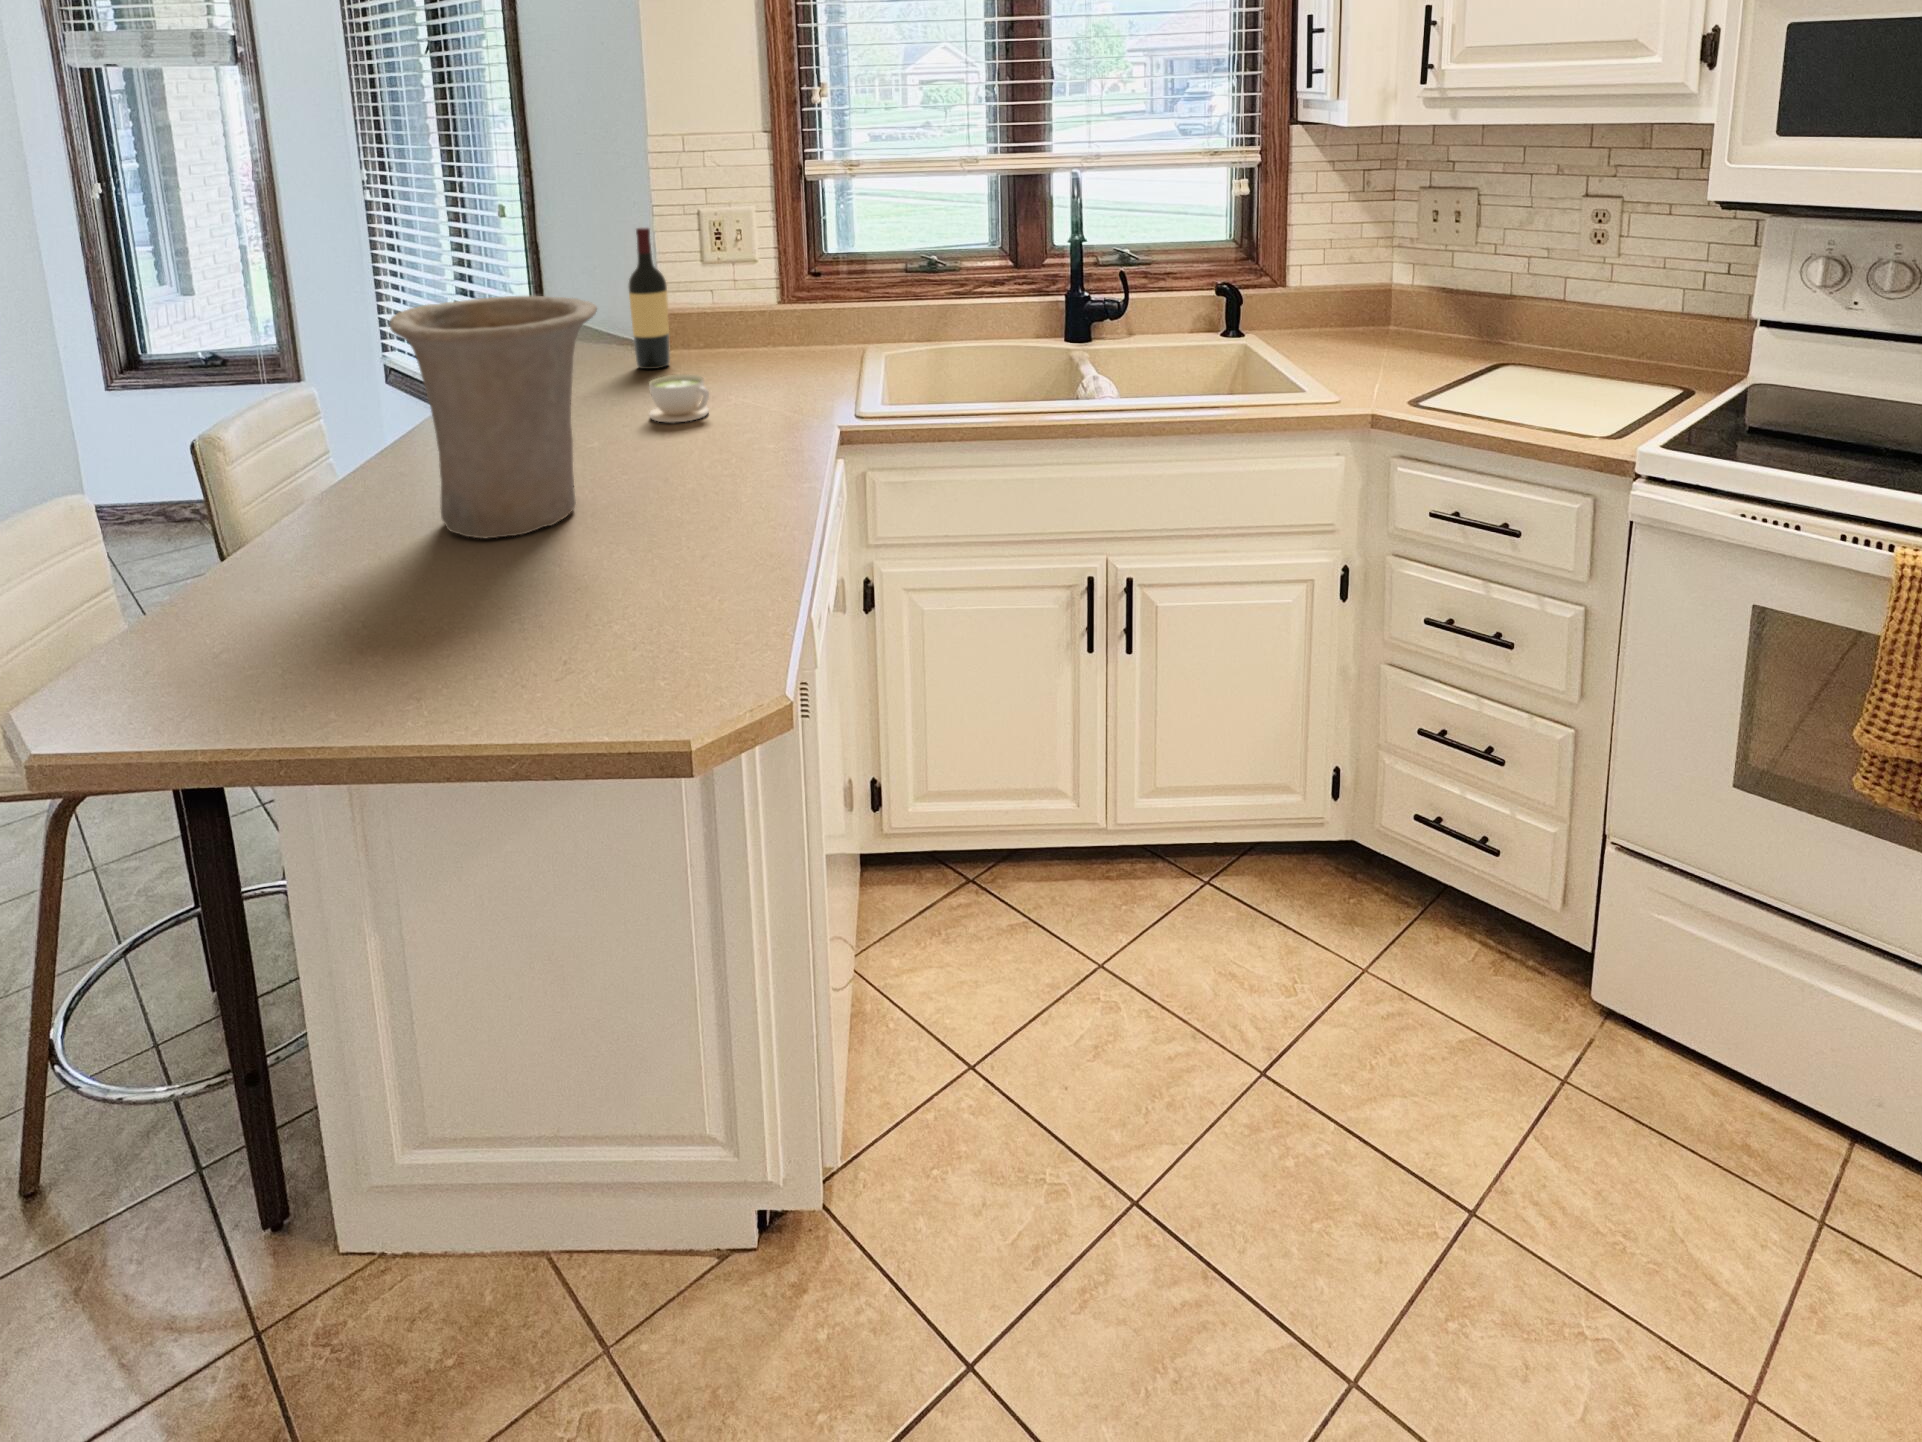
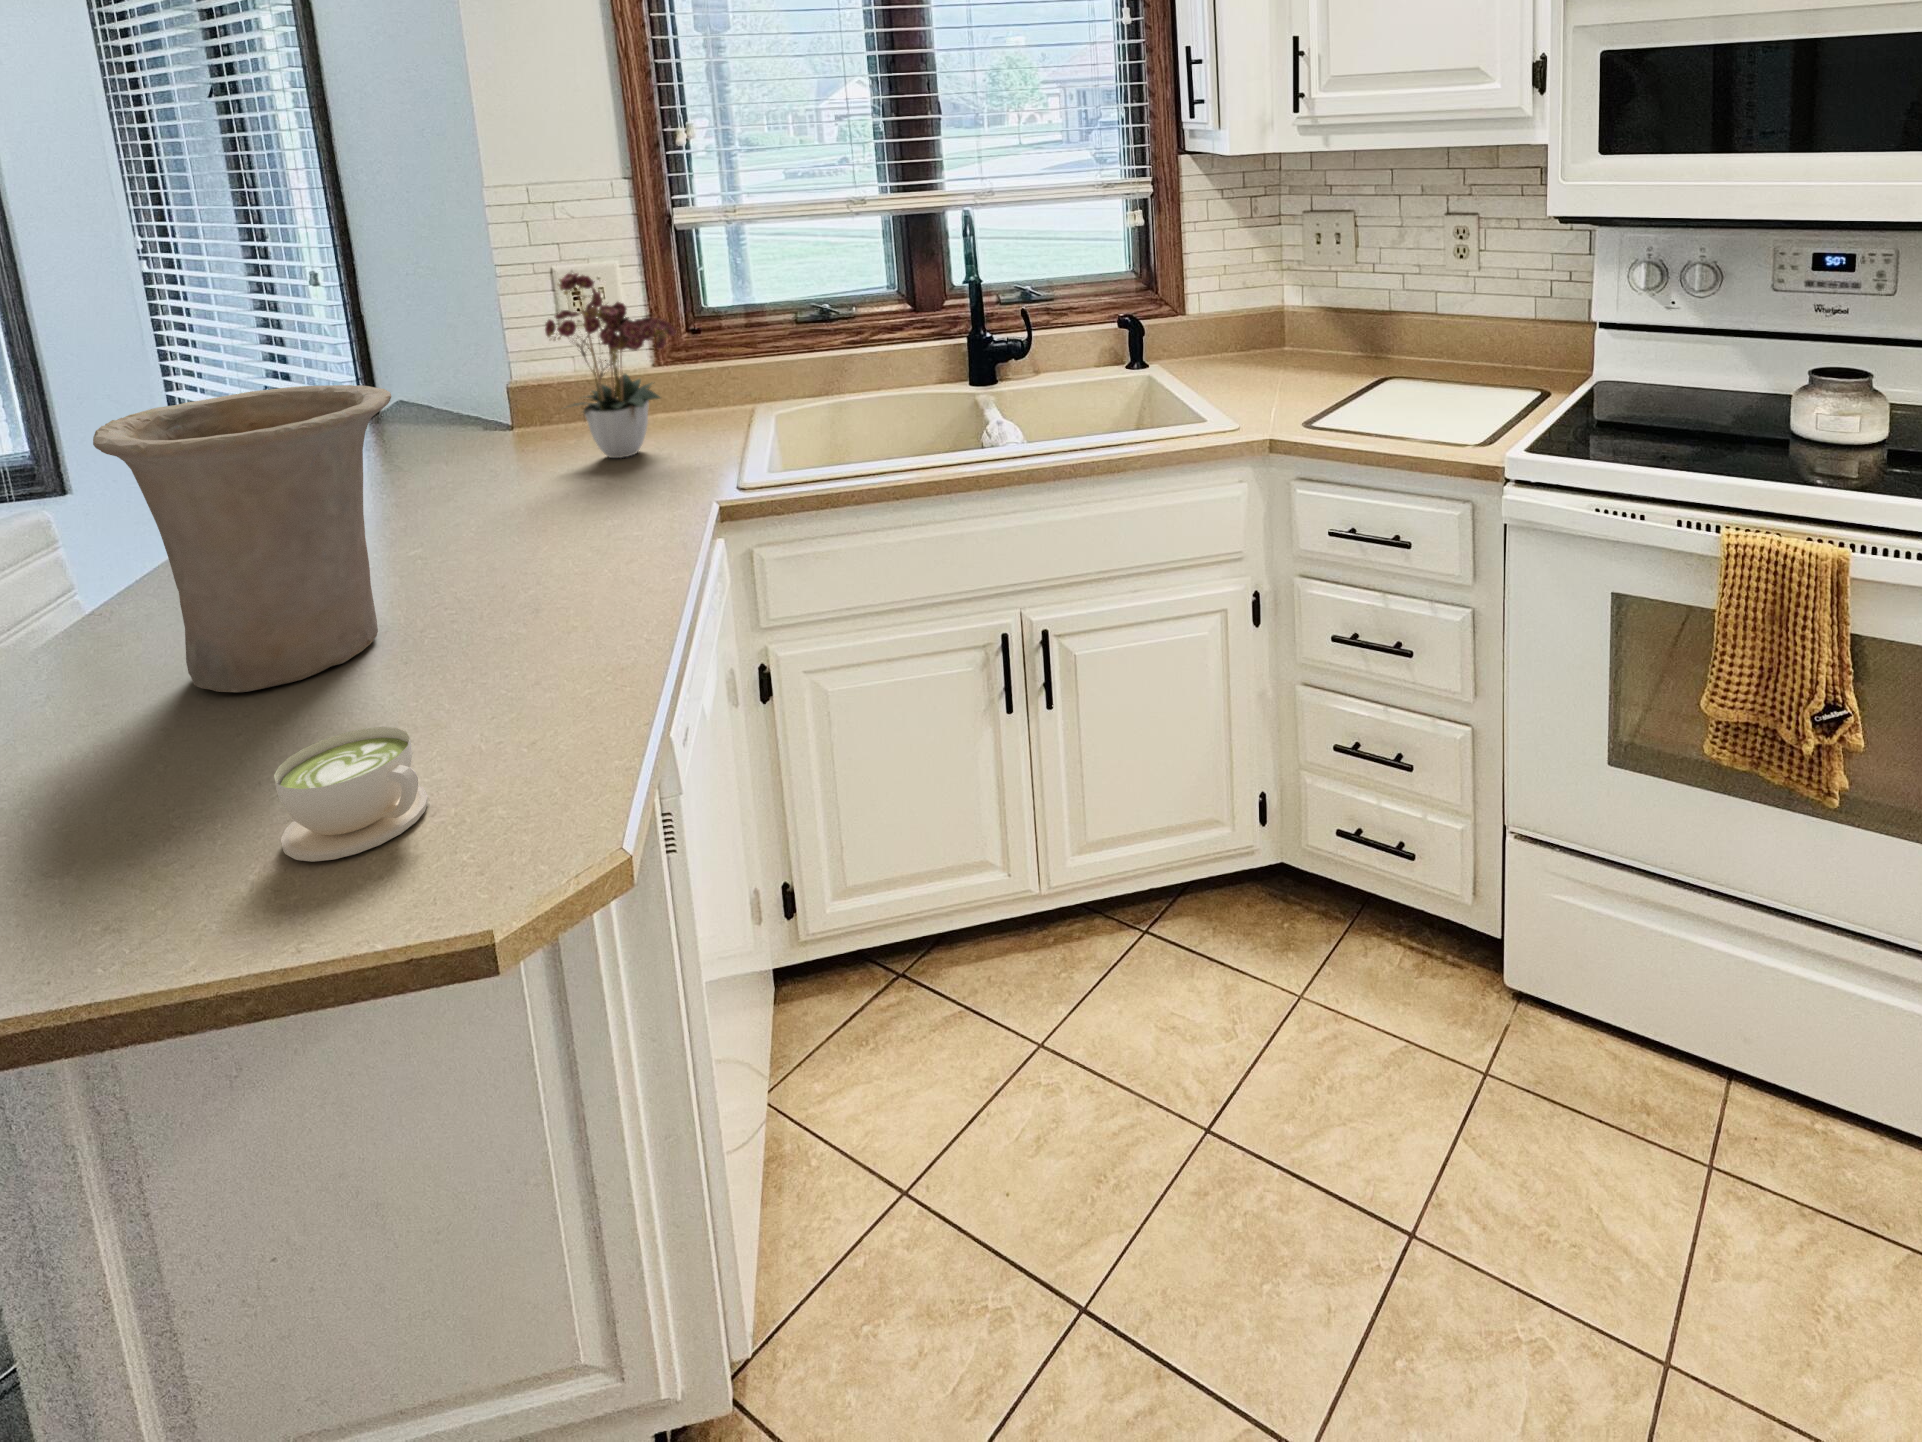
flower arrangement: none [688,206,811,382] -> present [545,273,676,458]
wine bottle: present [628,227,670,369] -> none [468,291,526,452]
coffee cup: present [649,375,709,423] -> present [274,727,428,862]

